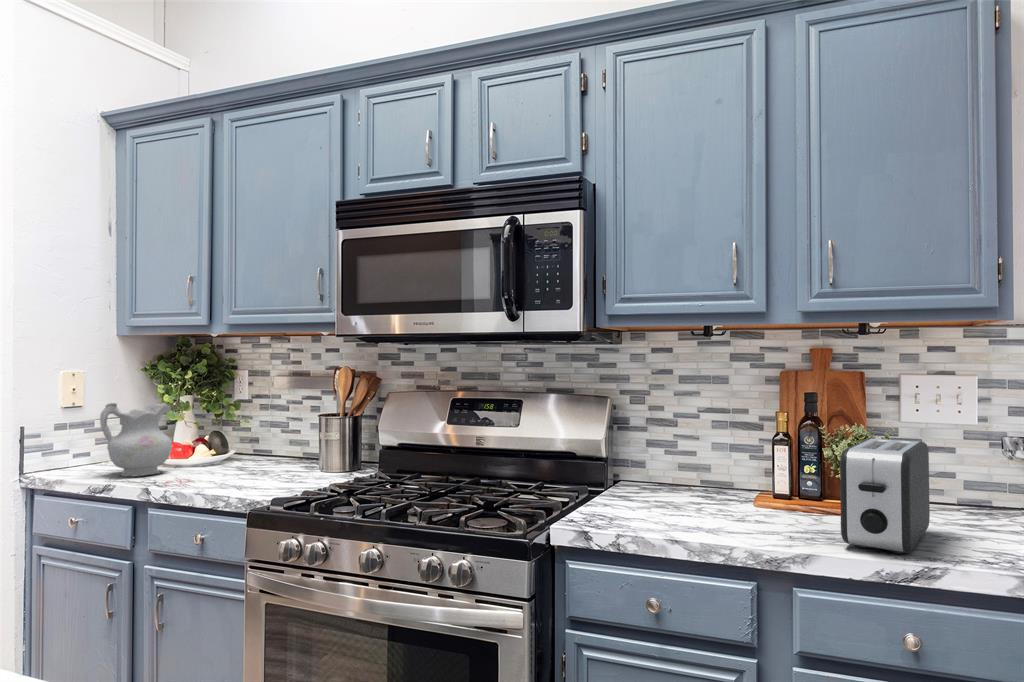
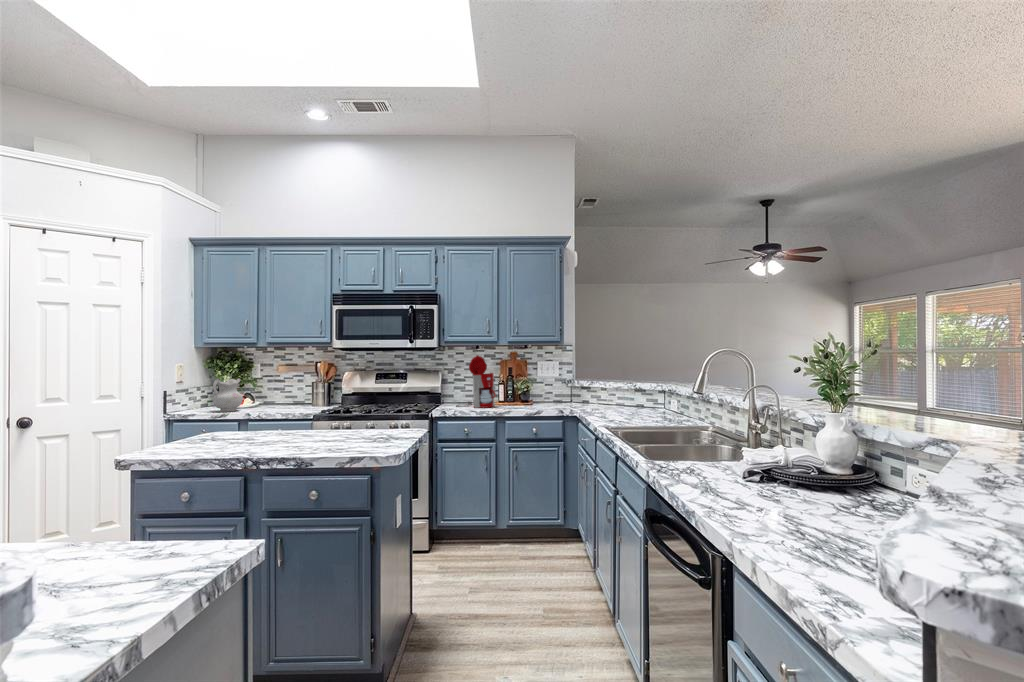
coffee maker: none [639,355,760,521] -> present [456,355,496,408]
toaster: present [840,438,930,553] -> none [518,380,542,409]

